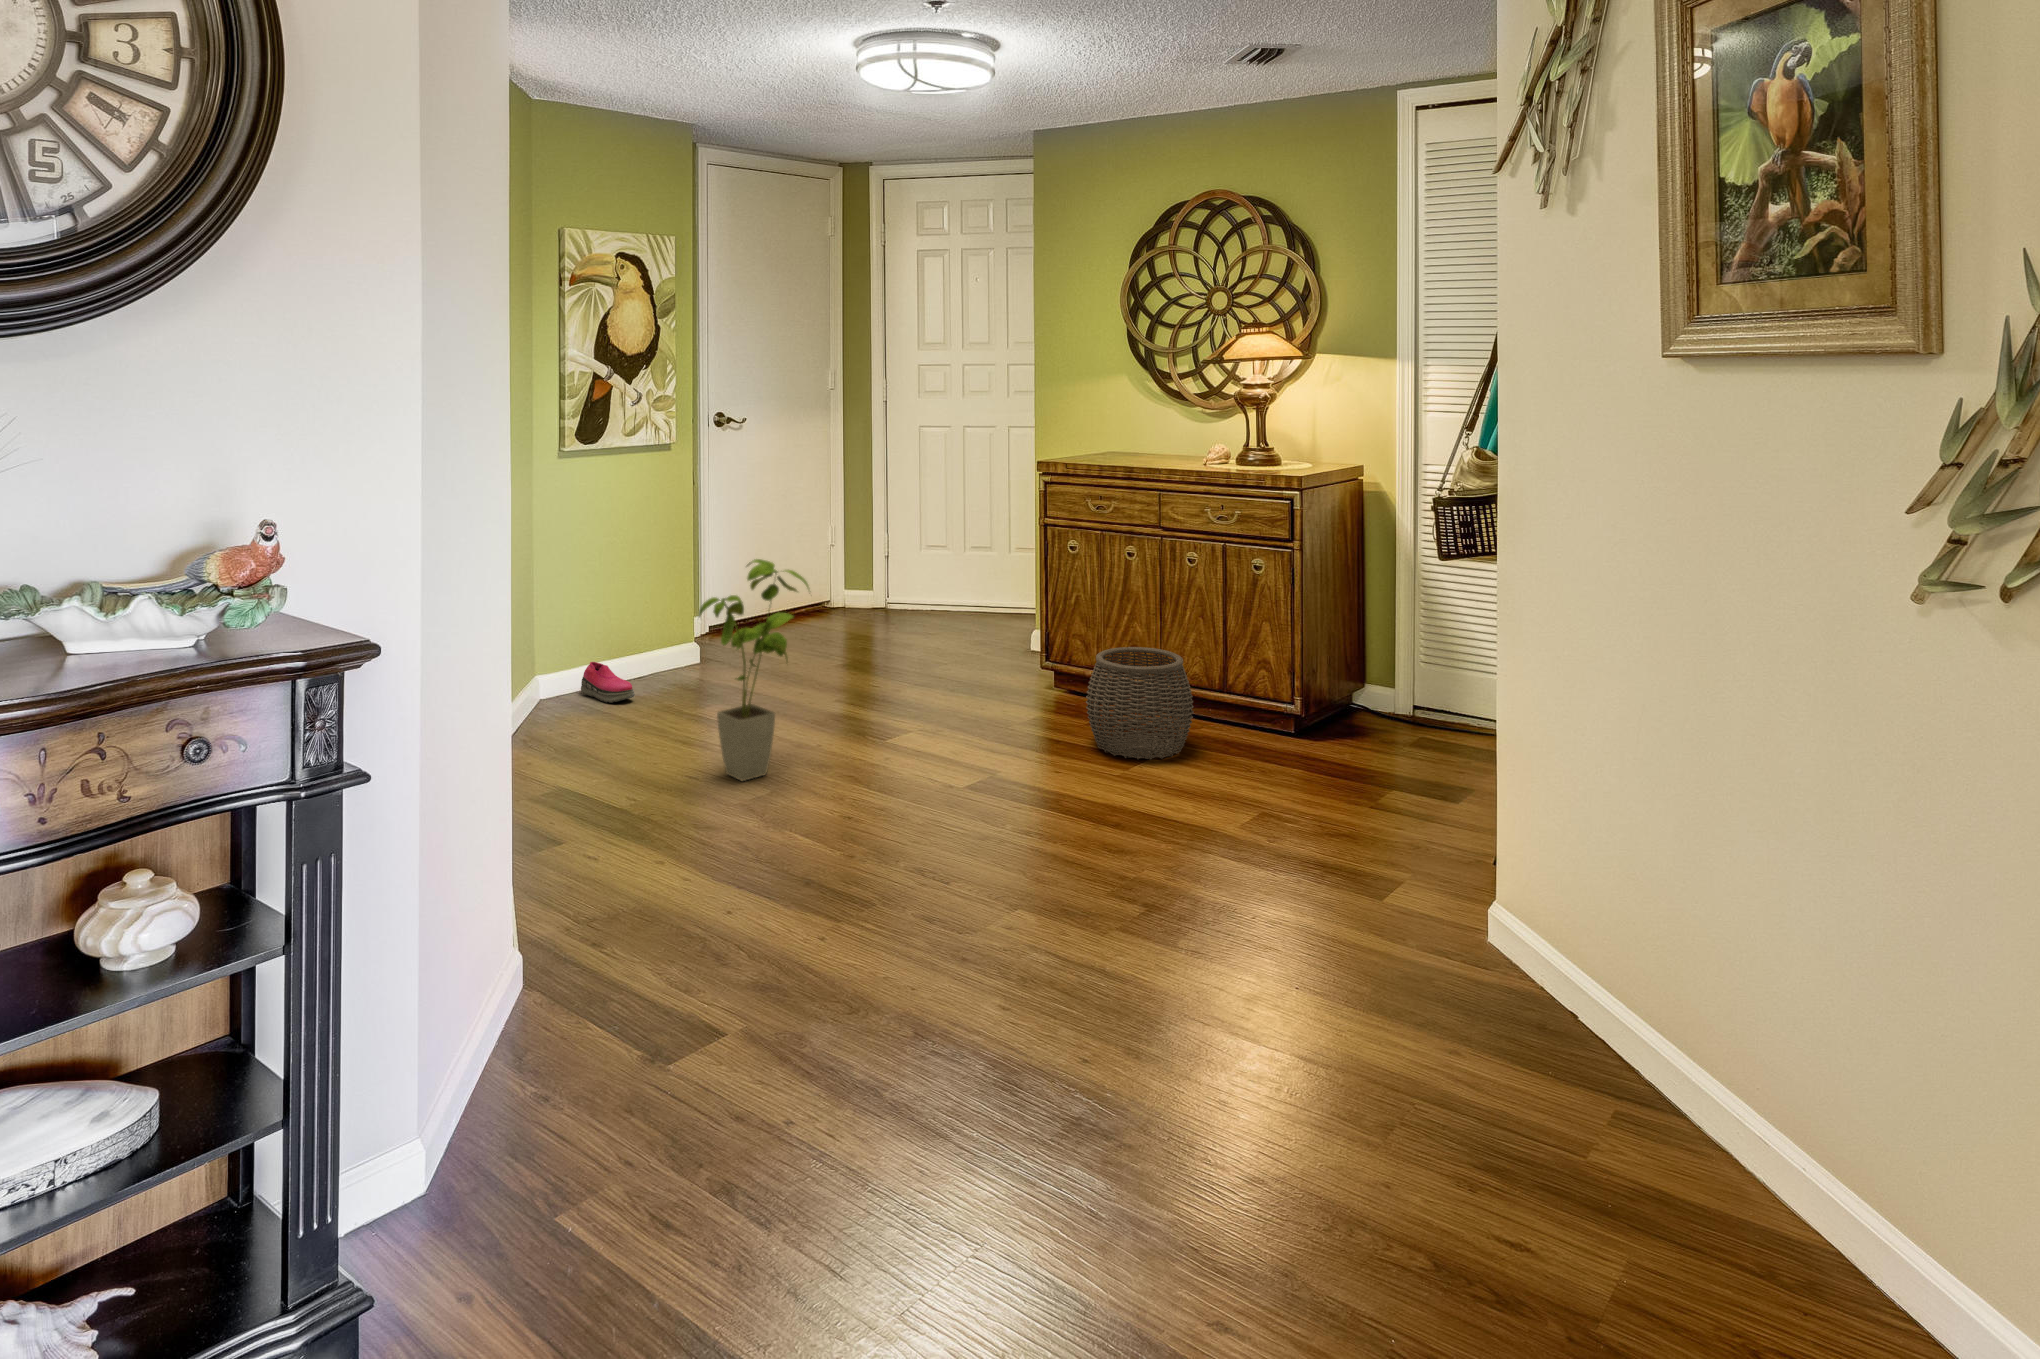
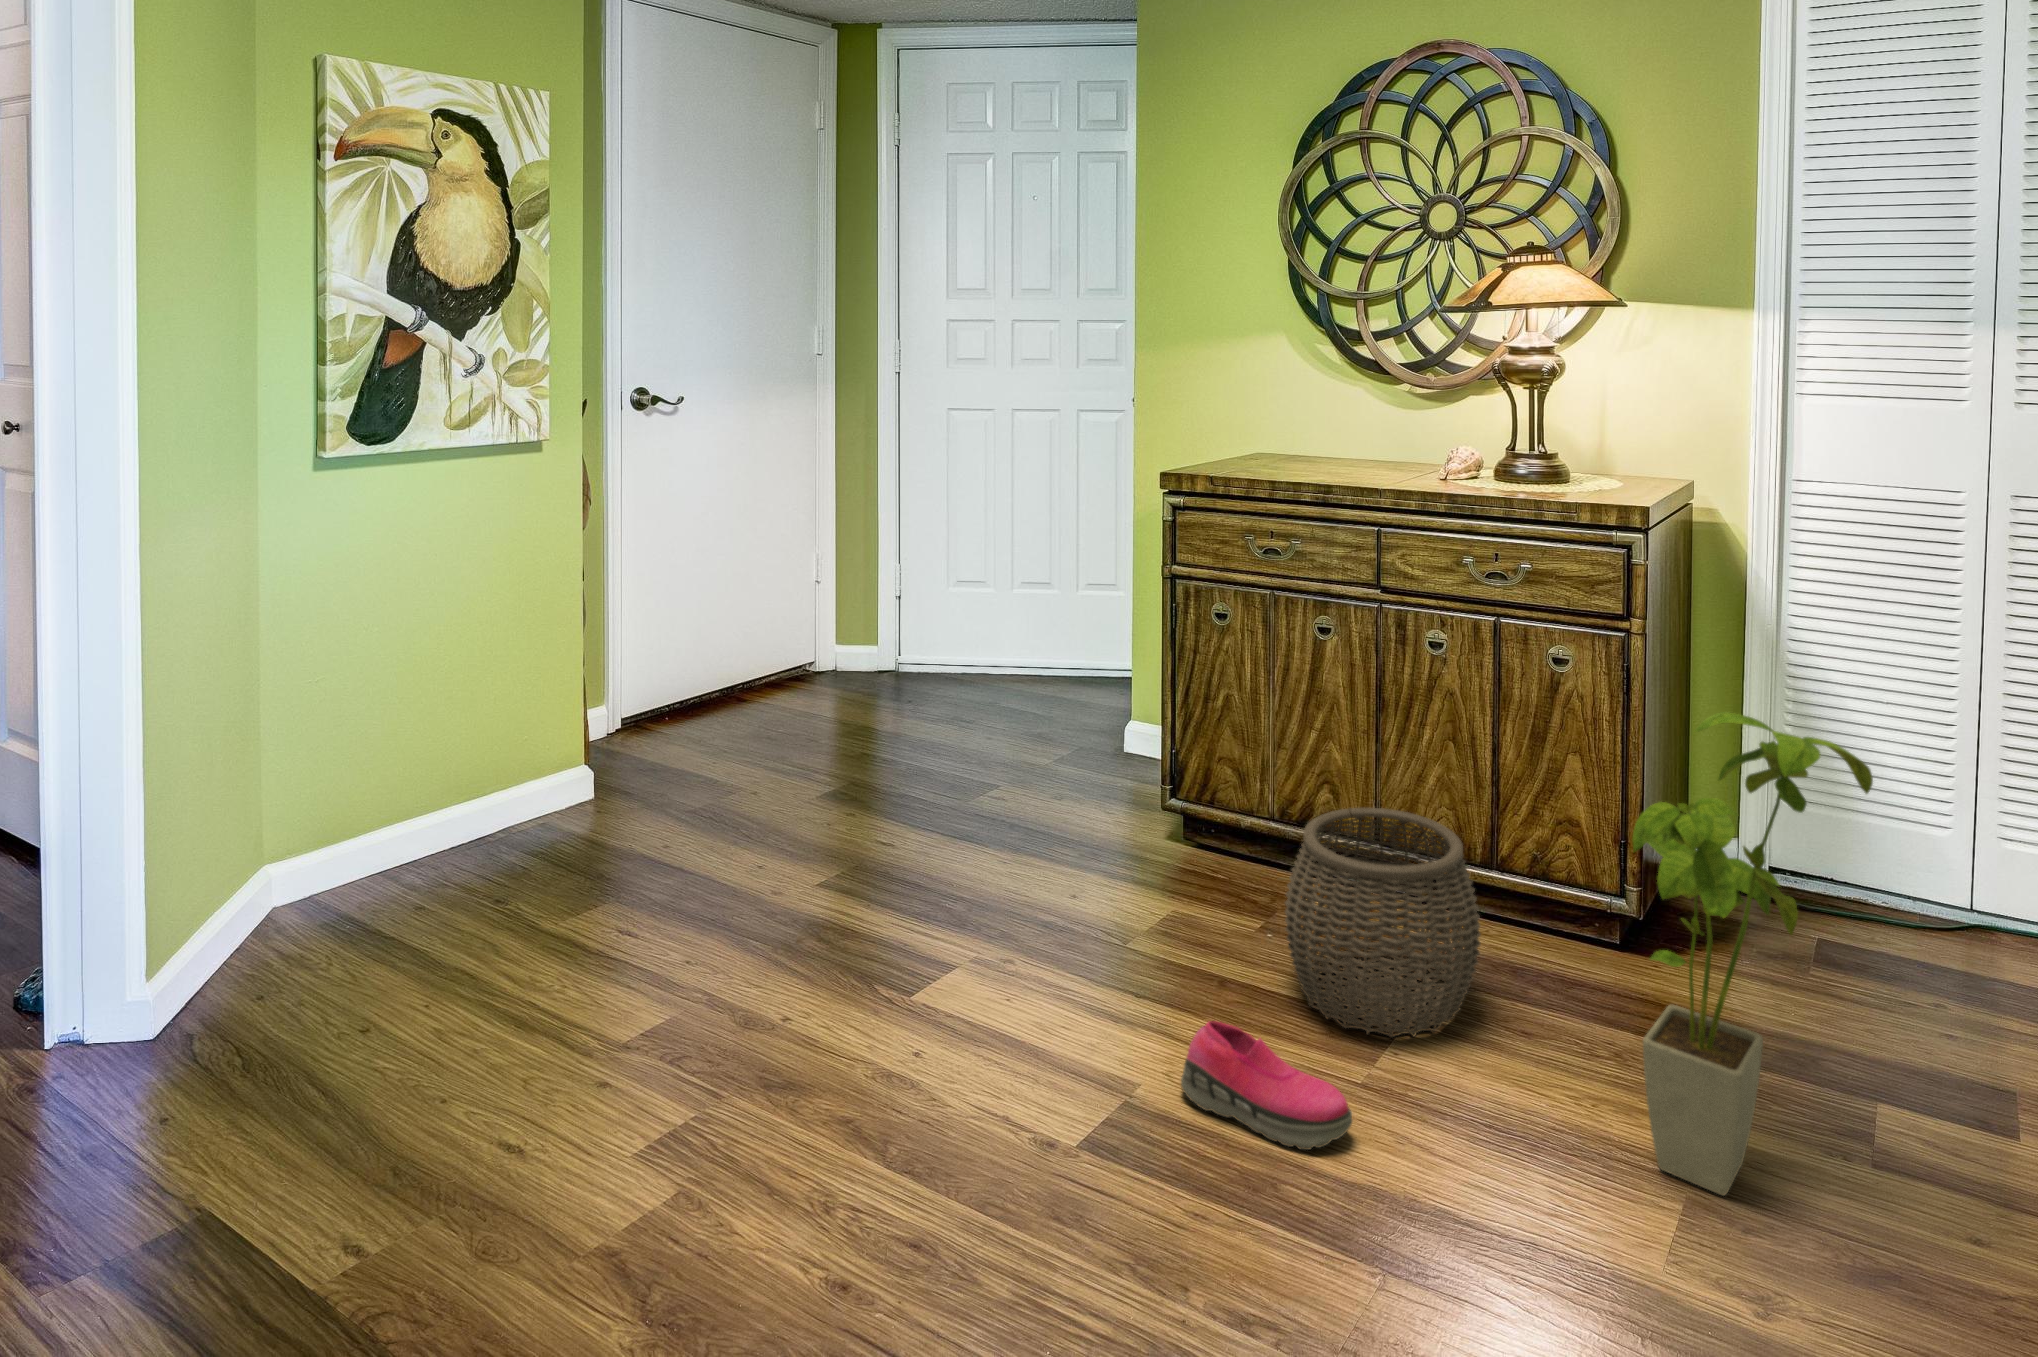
house plant: present [699,559,809,781] -> present [1632,713,1873,1195]
shoe: present [581,662,635,703] -> present [1181,1021,1352,1150]

